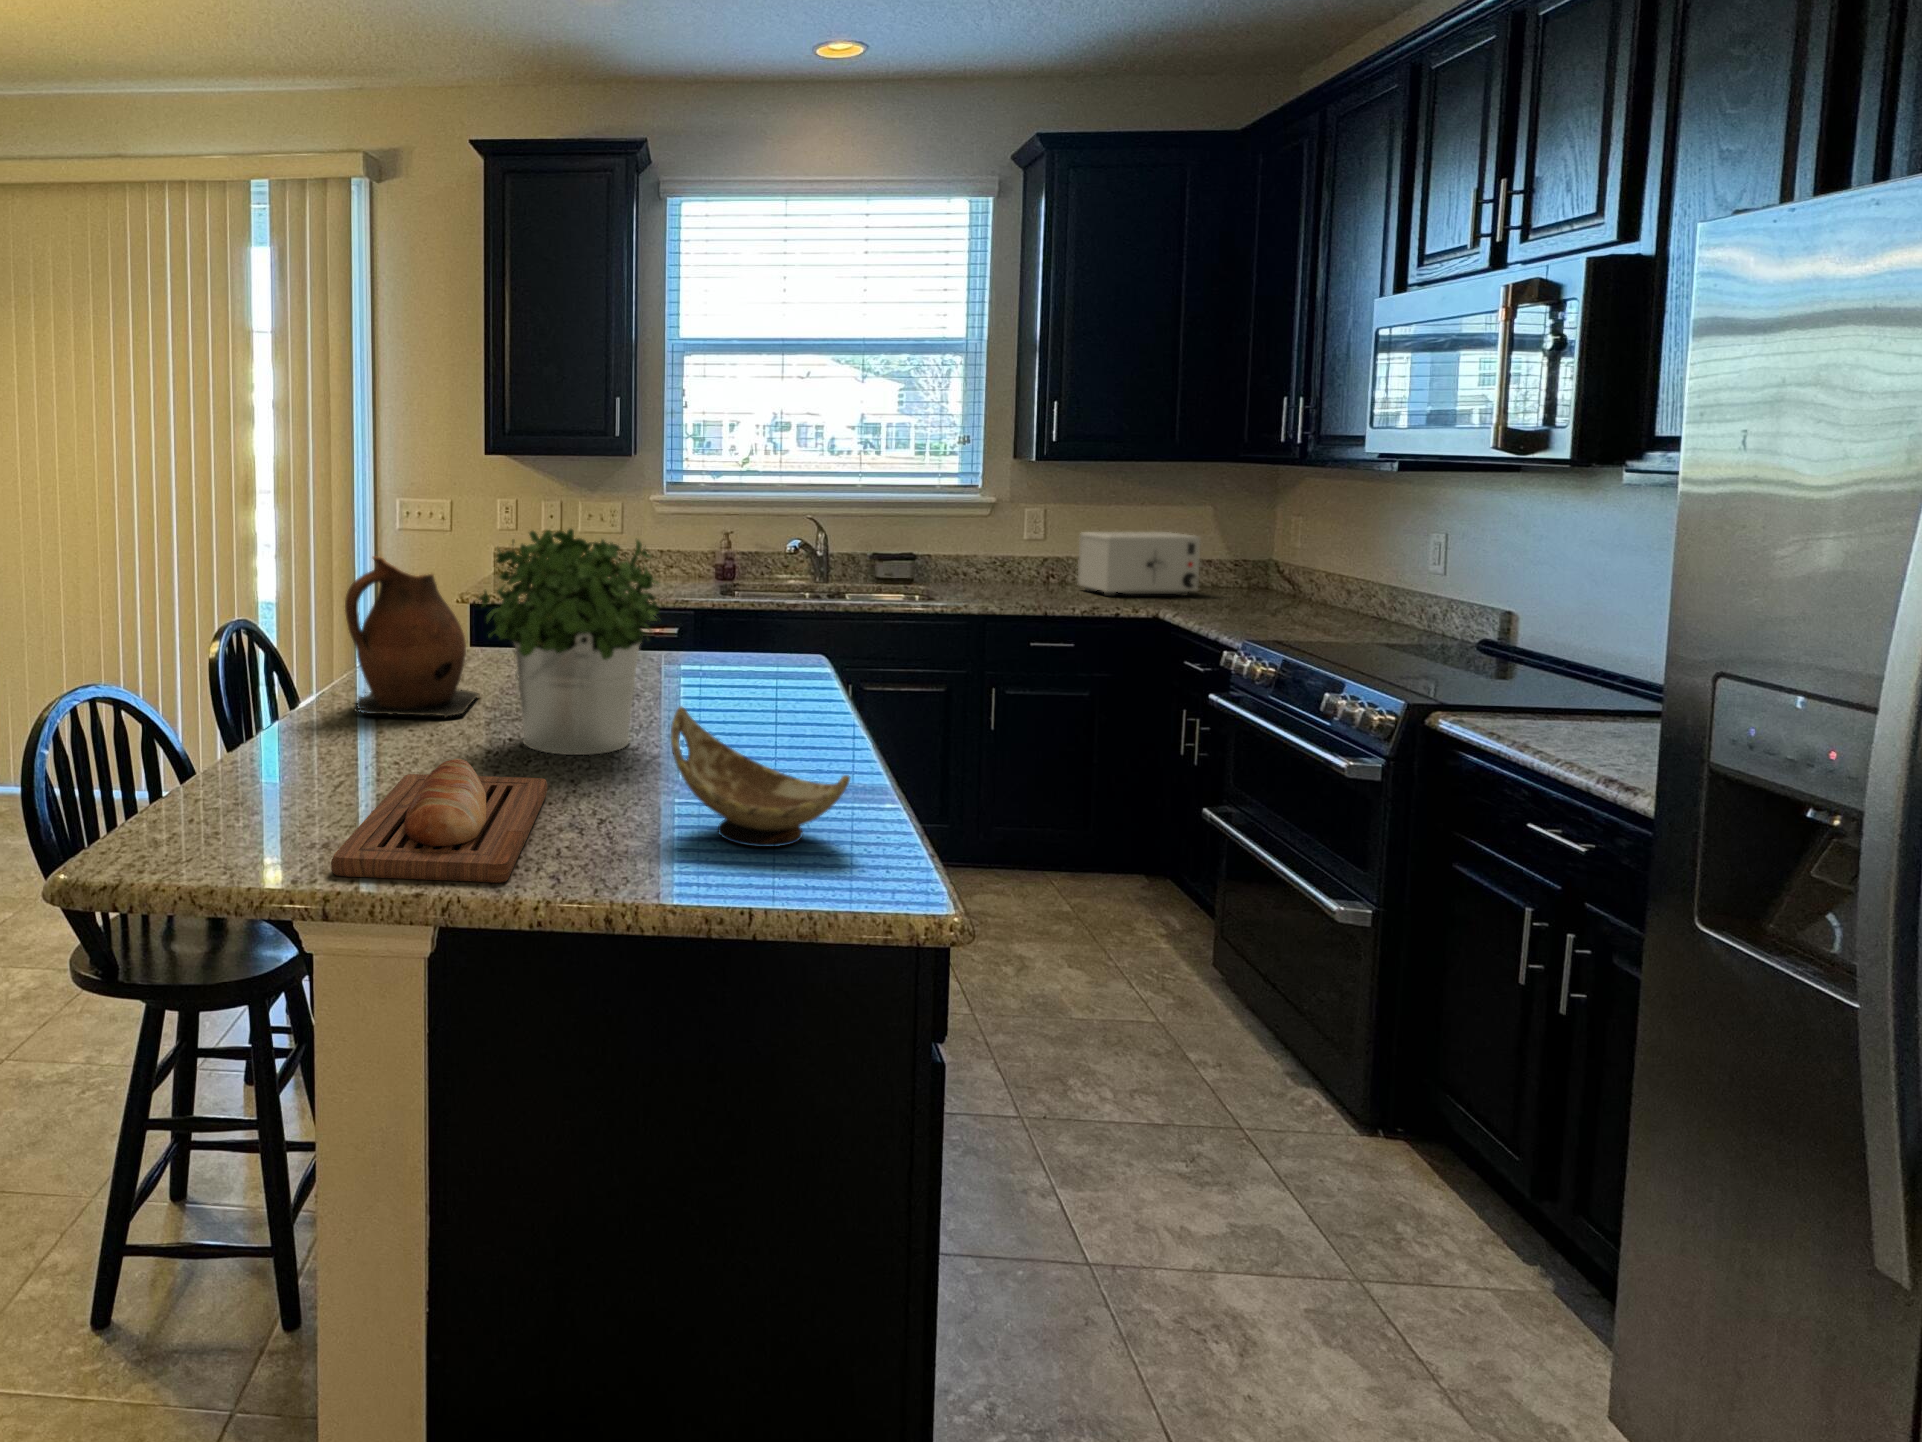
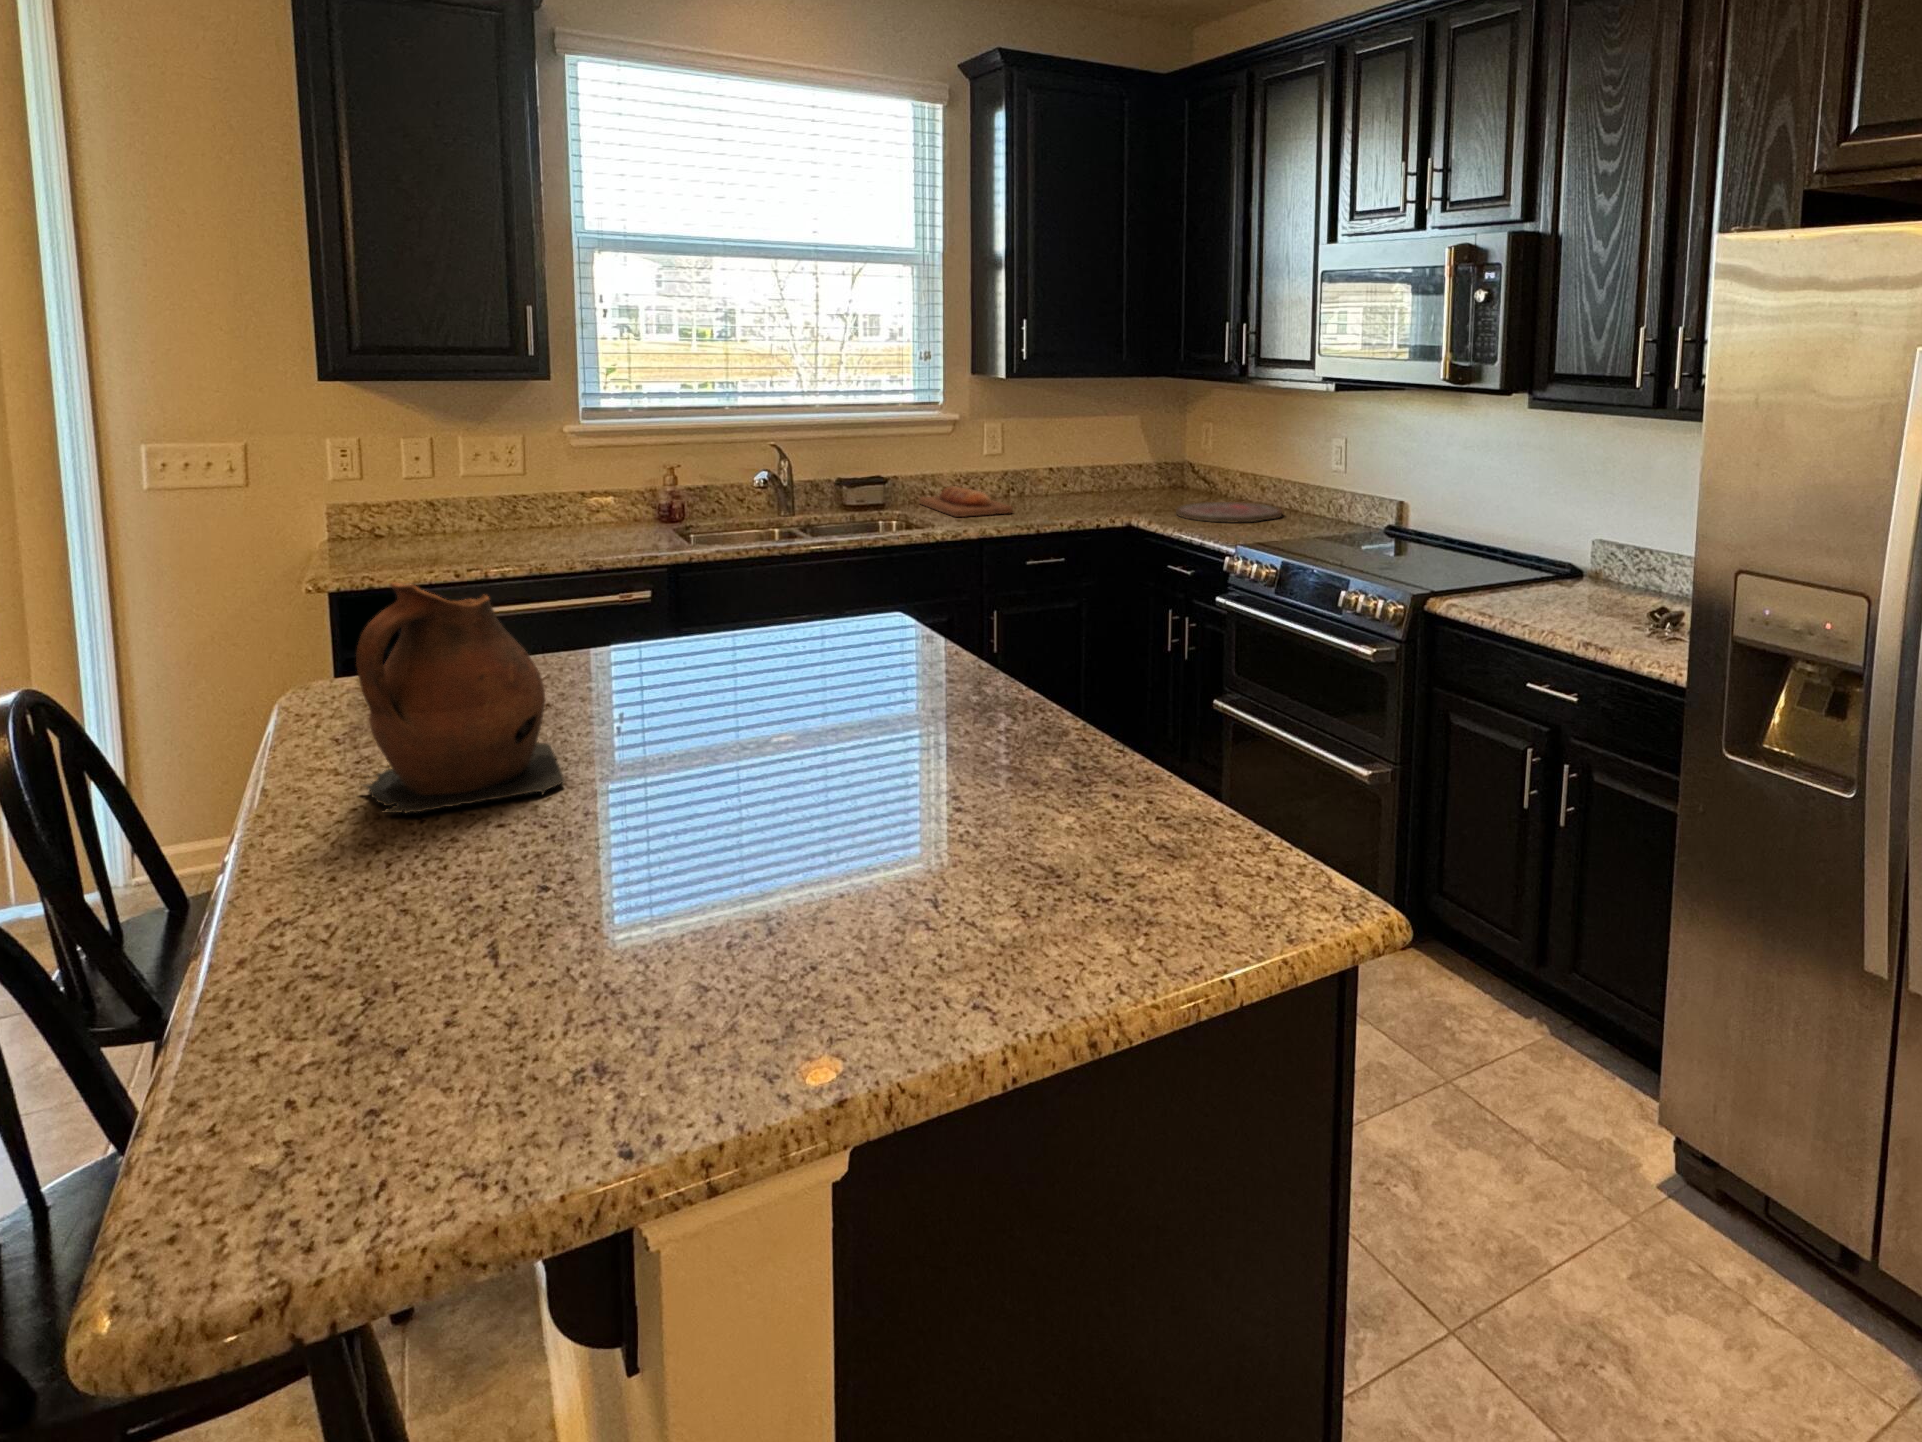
potted plant: present [478,529,660,755] -> none [624,523,871,818]
toaster: present [1078,532,1201,596] -> none [1046,440,1151,506]
cutting board: none [1211,602,1346,624] -> present [1176,502,1282,522]
decorative bowl: present [671,707,850,847] -> none [1019,747,1226,894]
bread loaf: present [331,759,547,883] -> present [919,486,1013,517]

